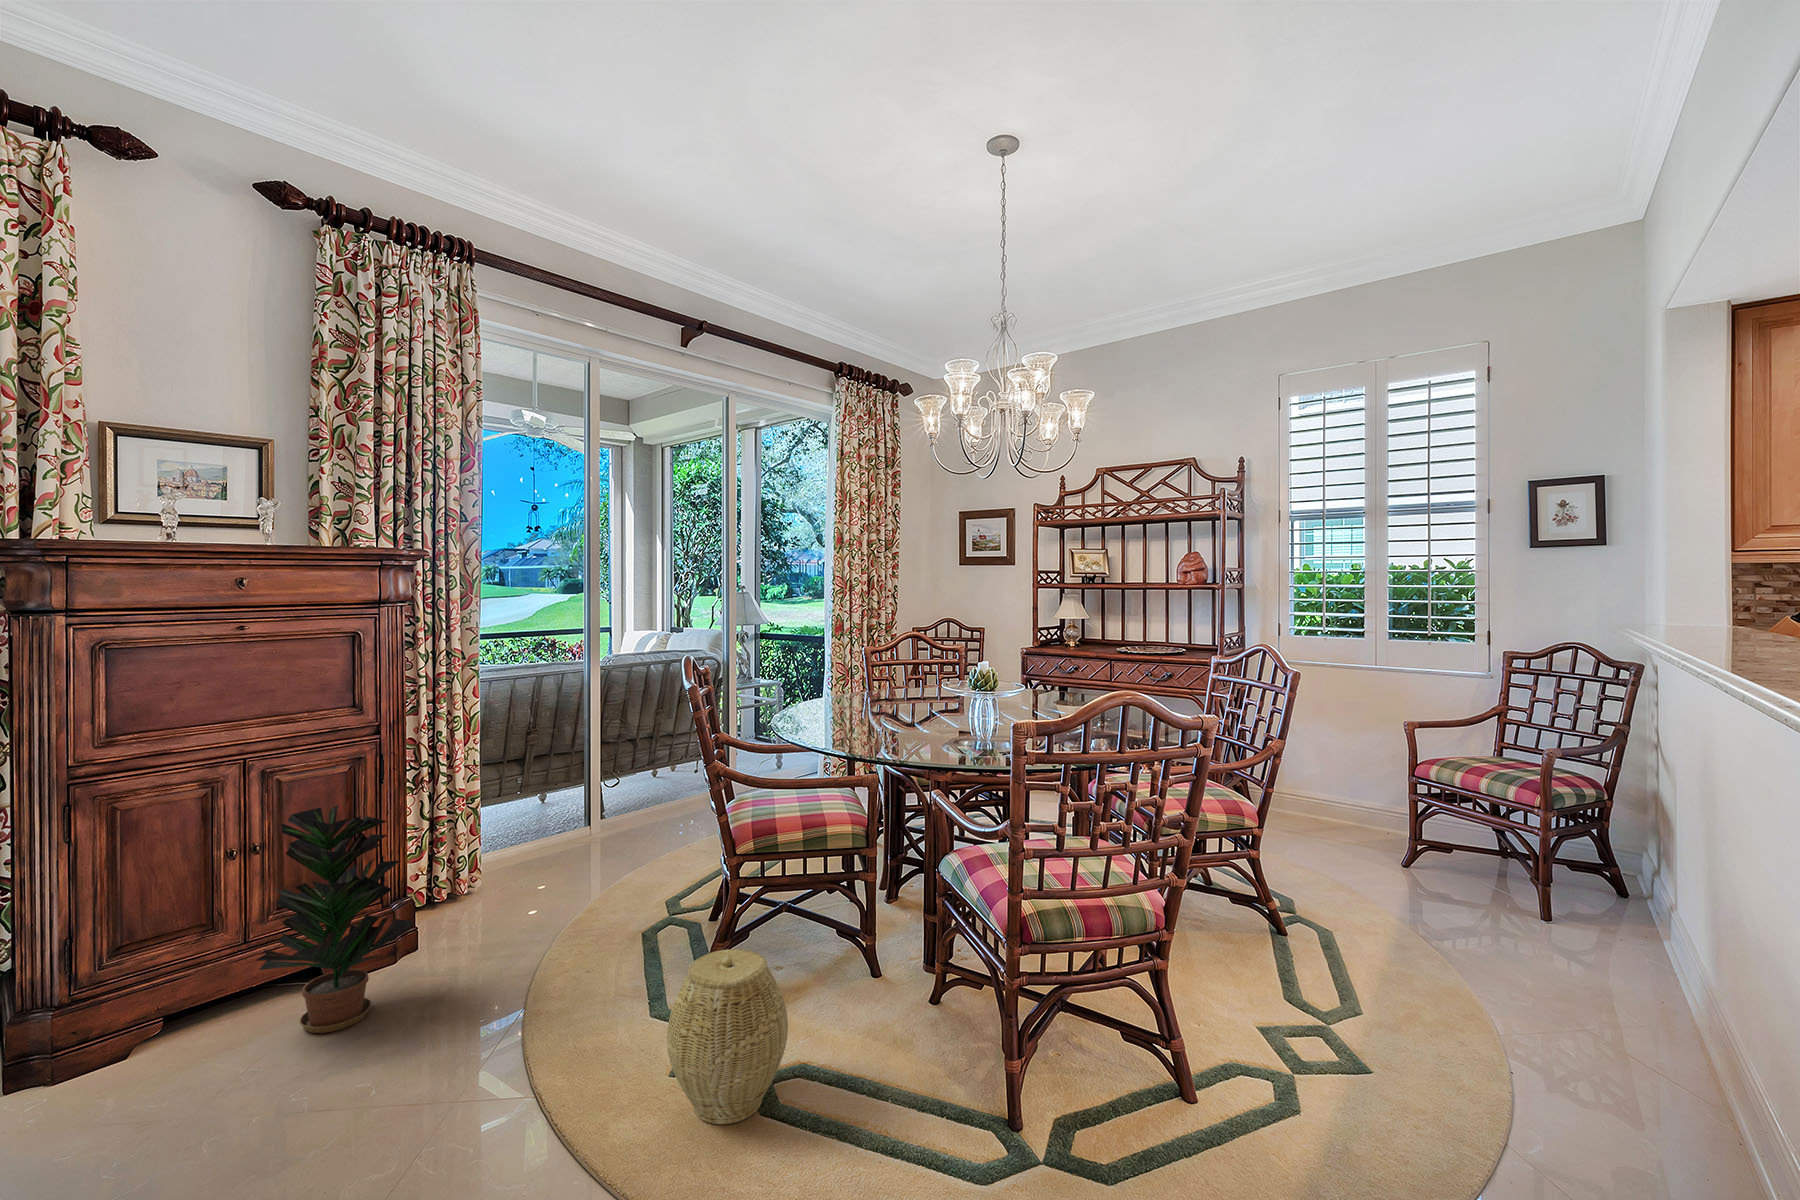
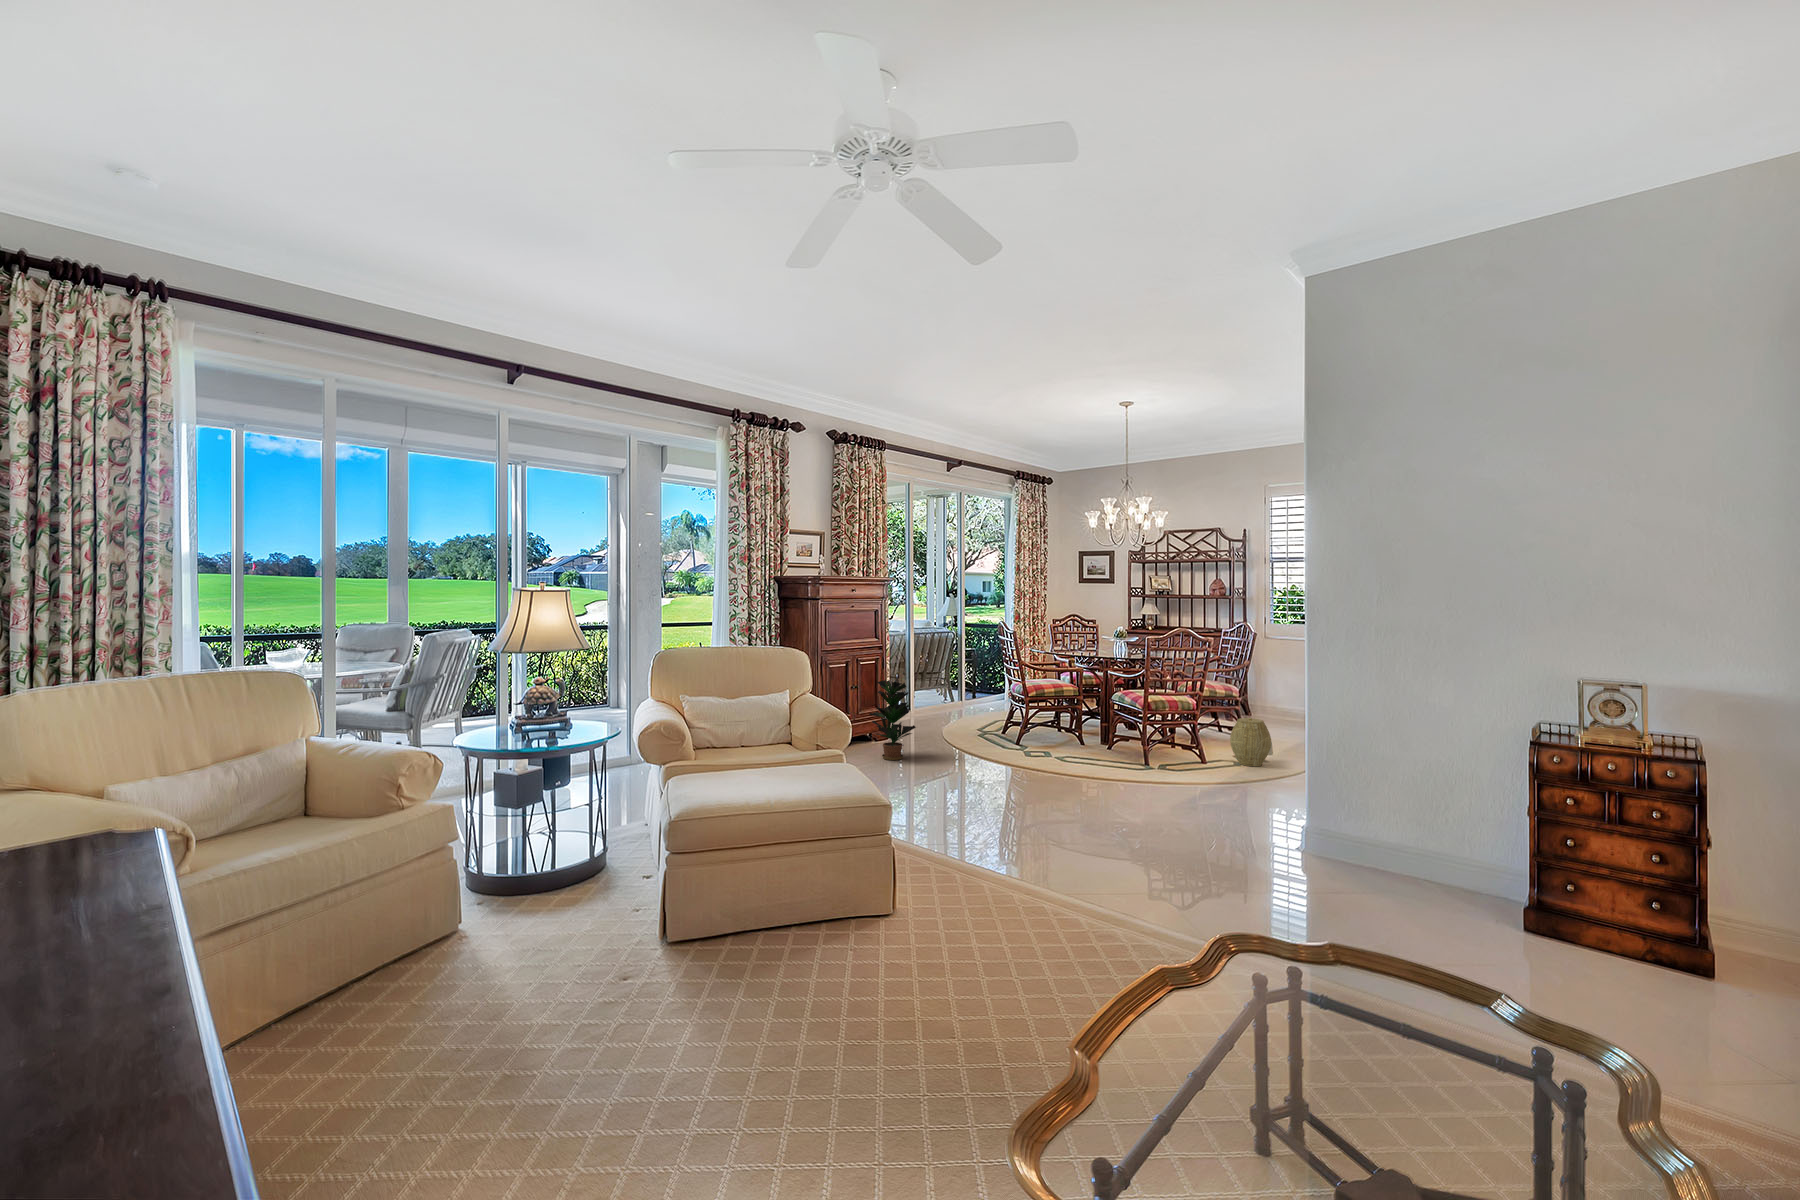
woven basket: present [667,949,788,1124] -> present [1230,718,1271,766]

